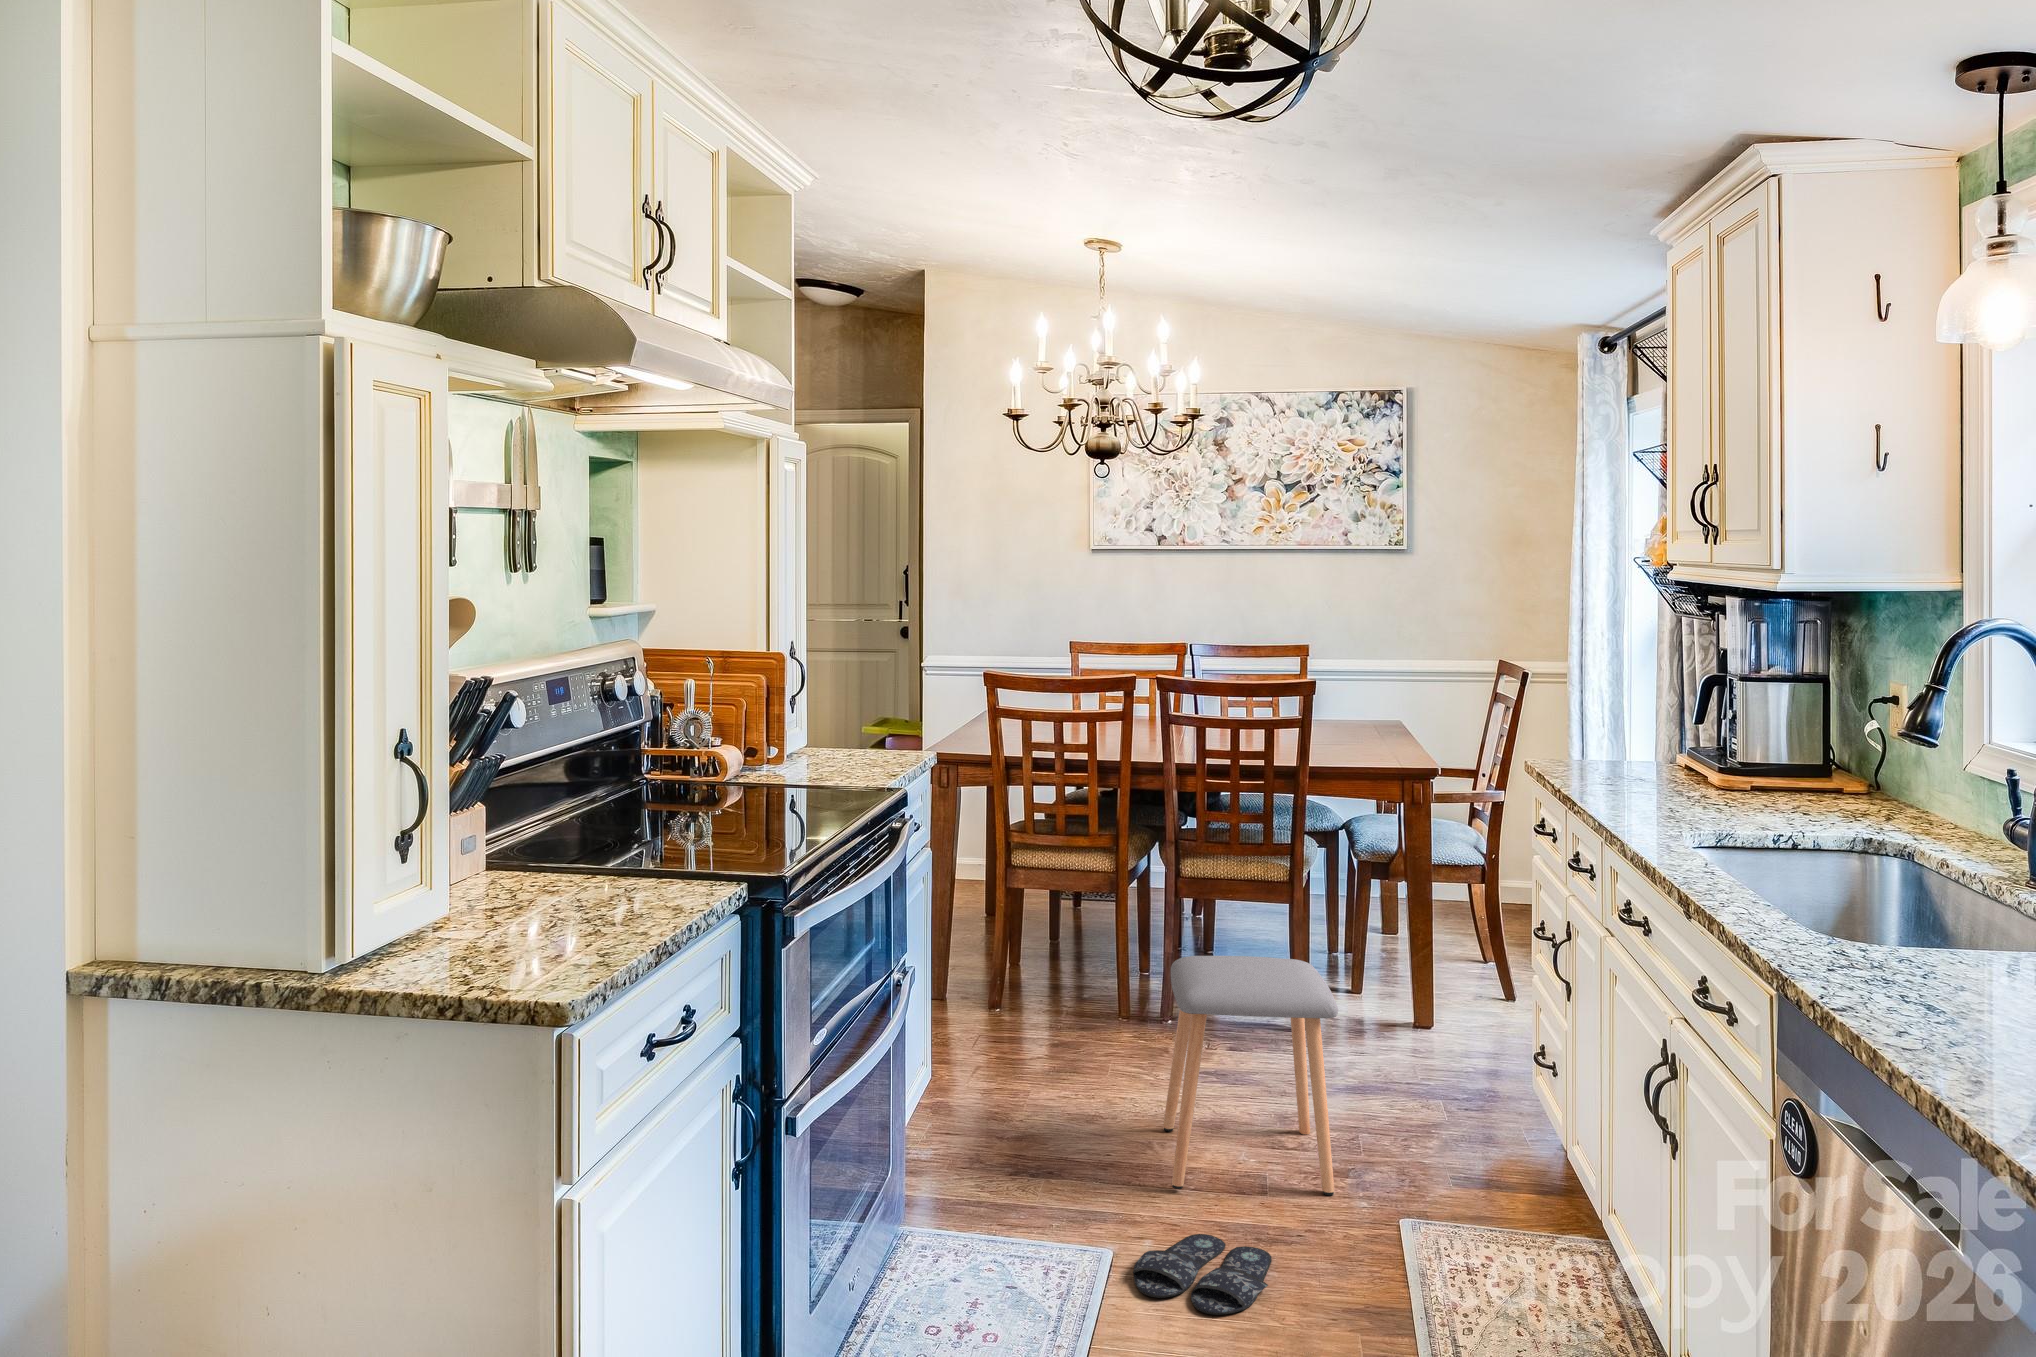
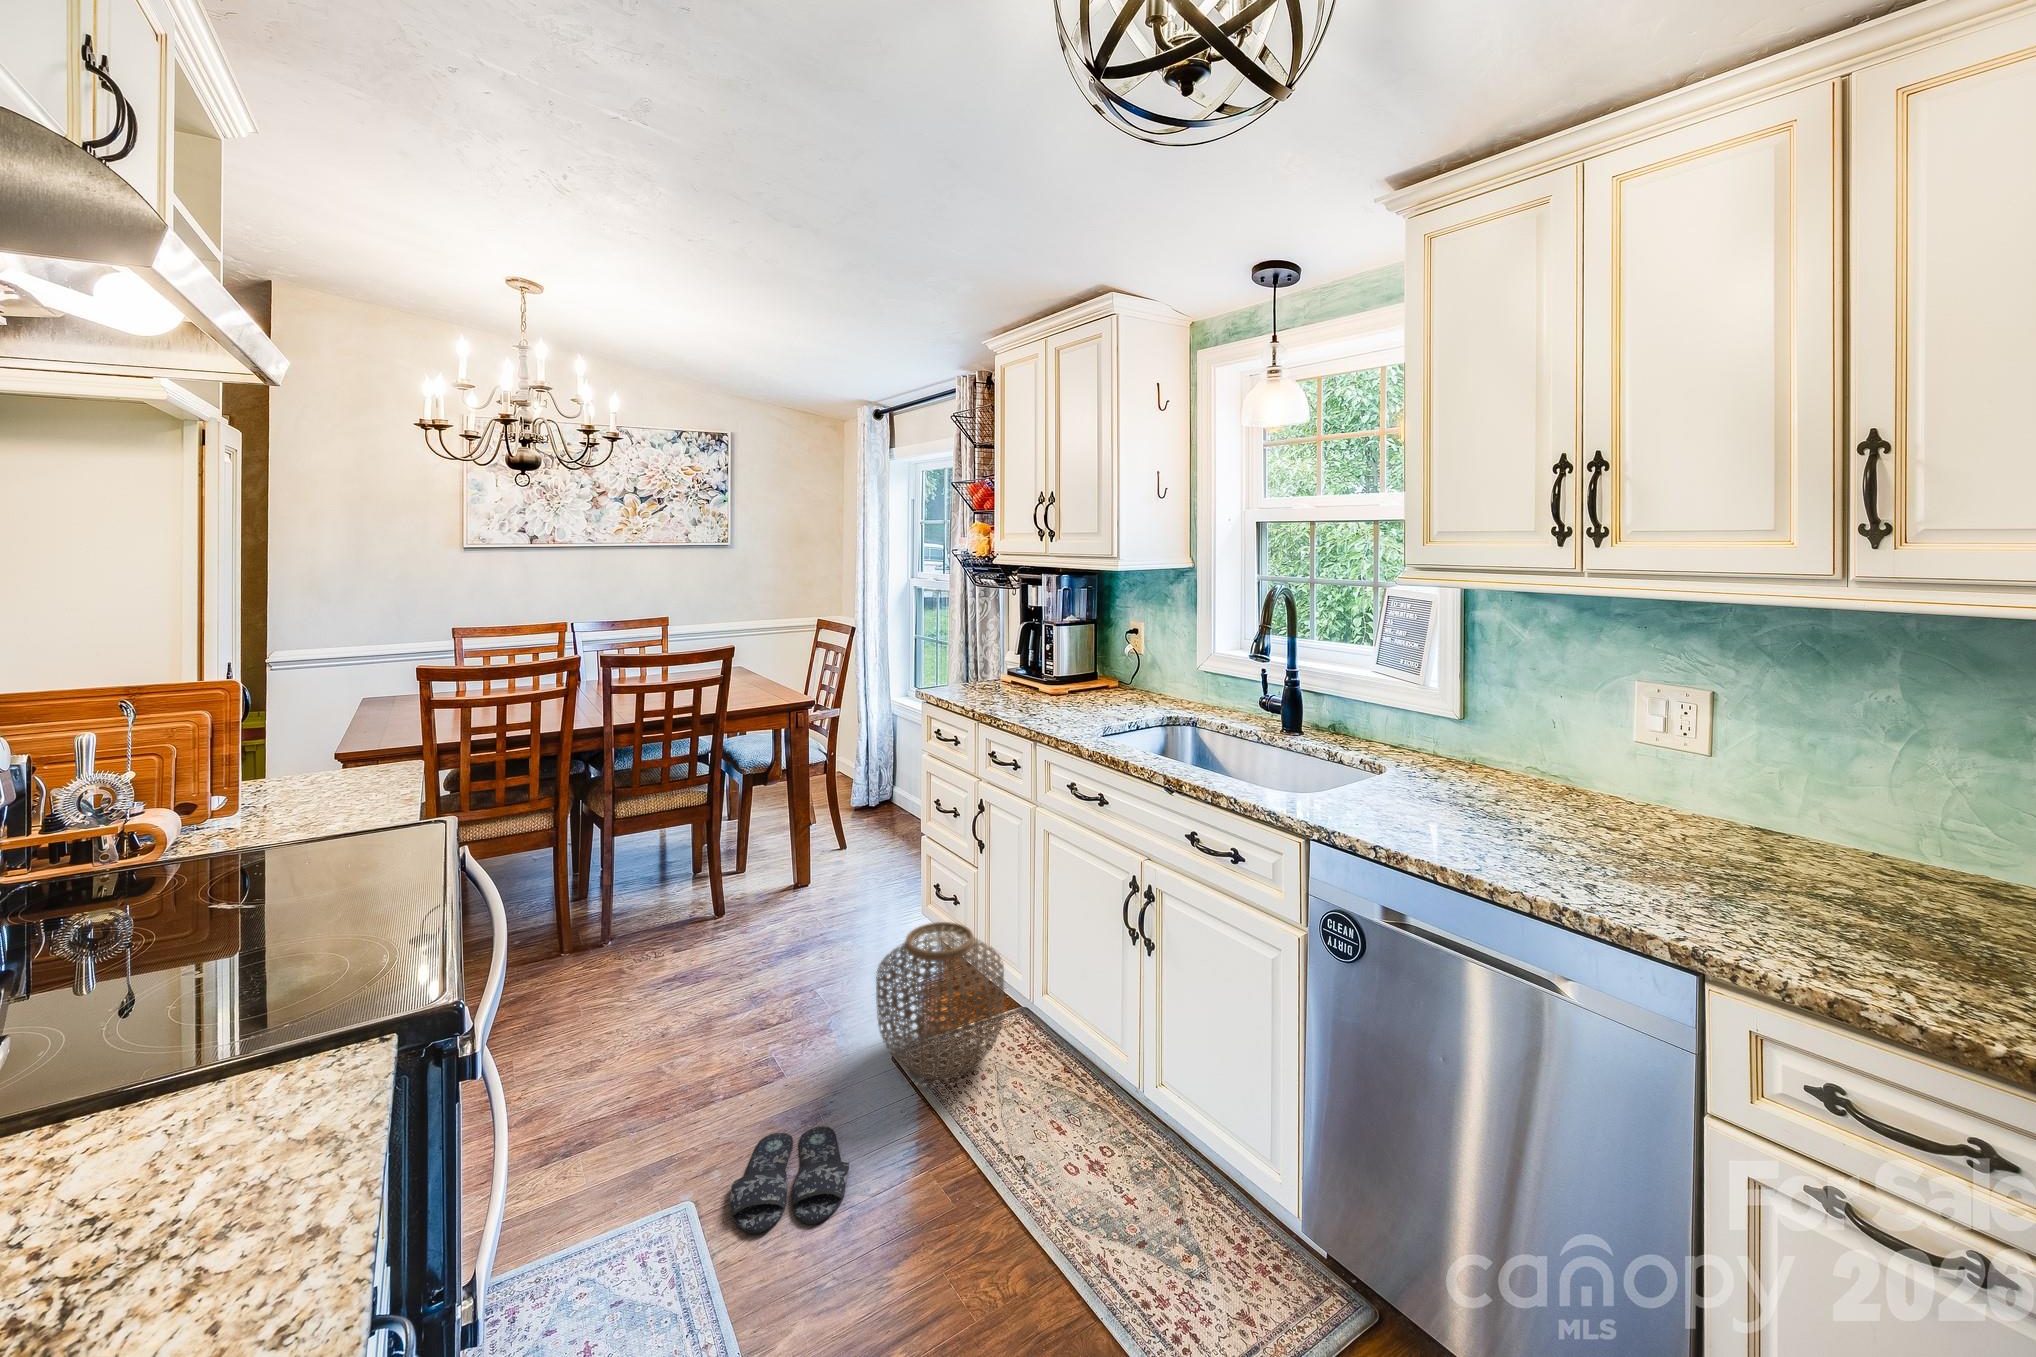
stool: present [1163,956,1338,1196] -> none [675,871,845,1099]
woven basket: none [1357,1059,1540,1270] -> present [876,922,1004,1080]

